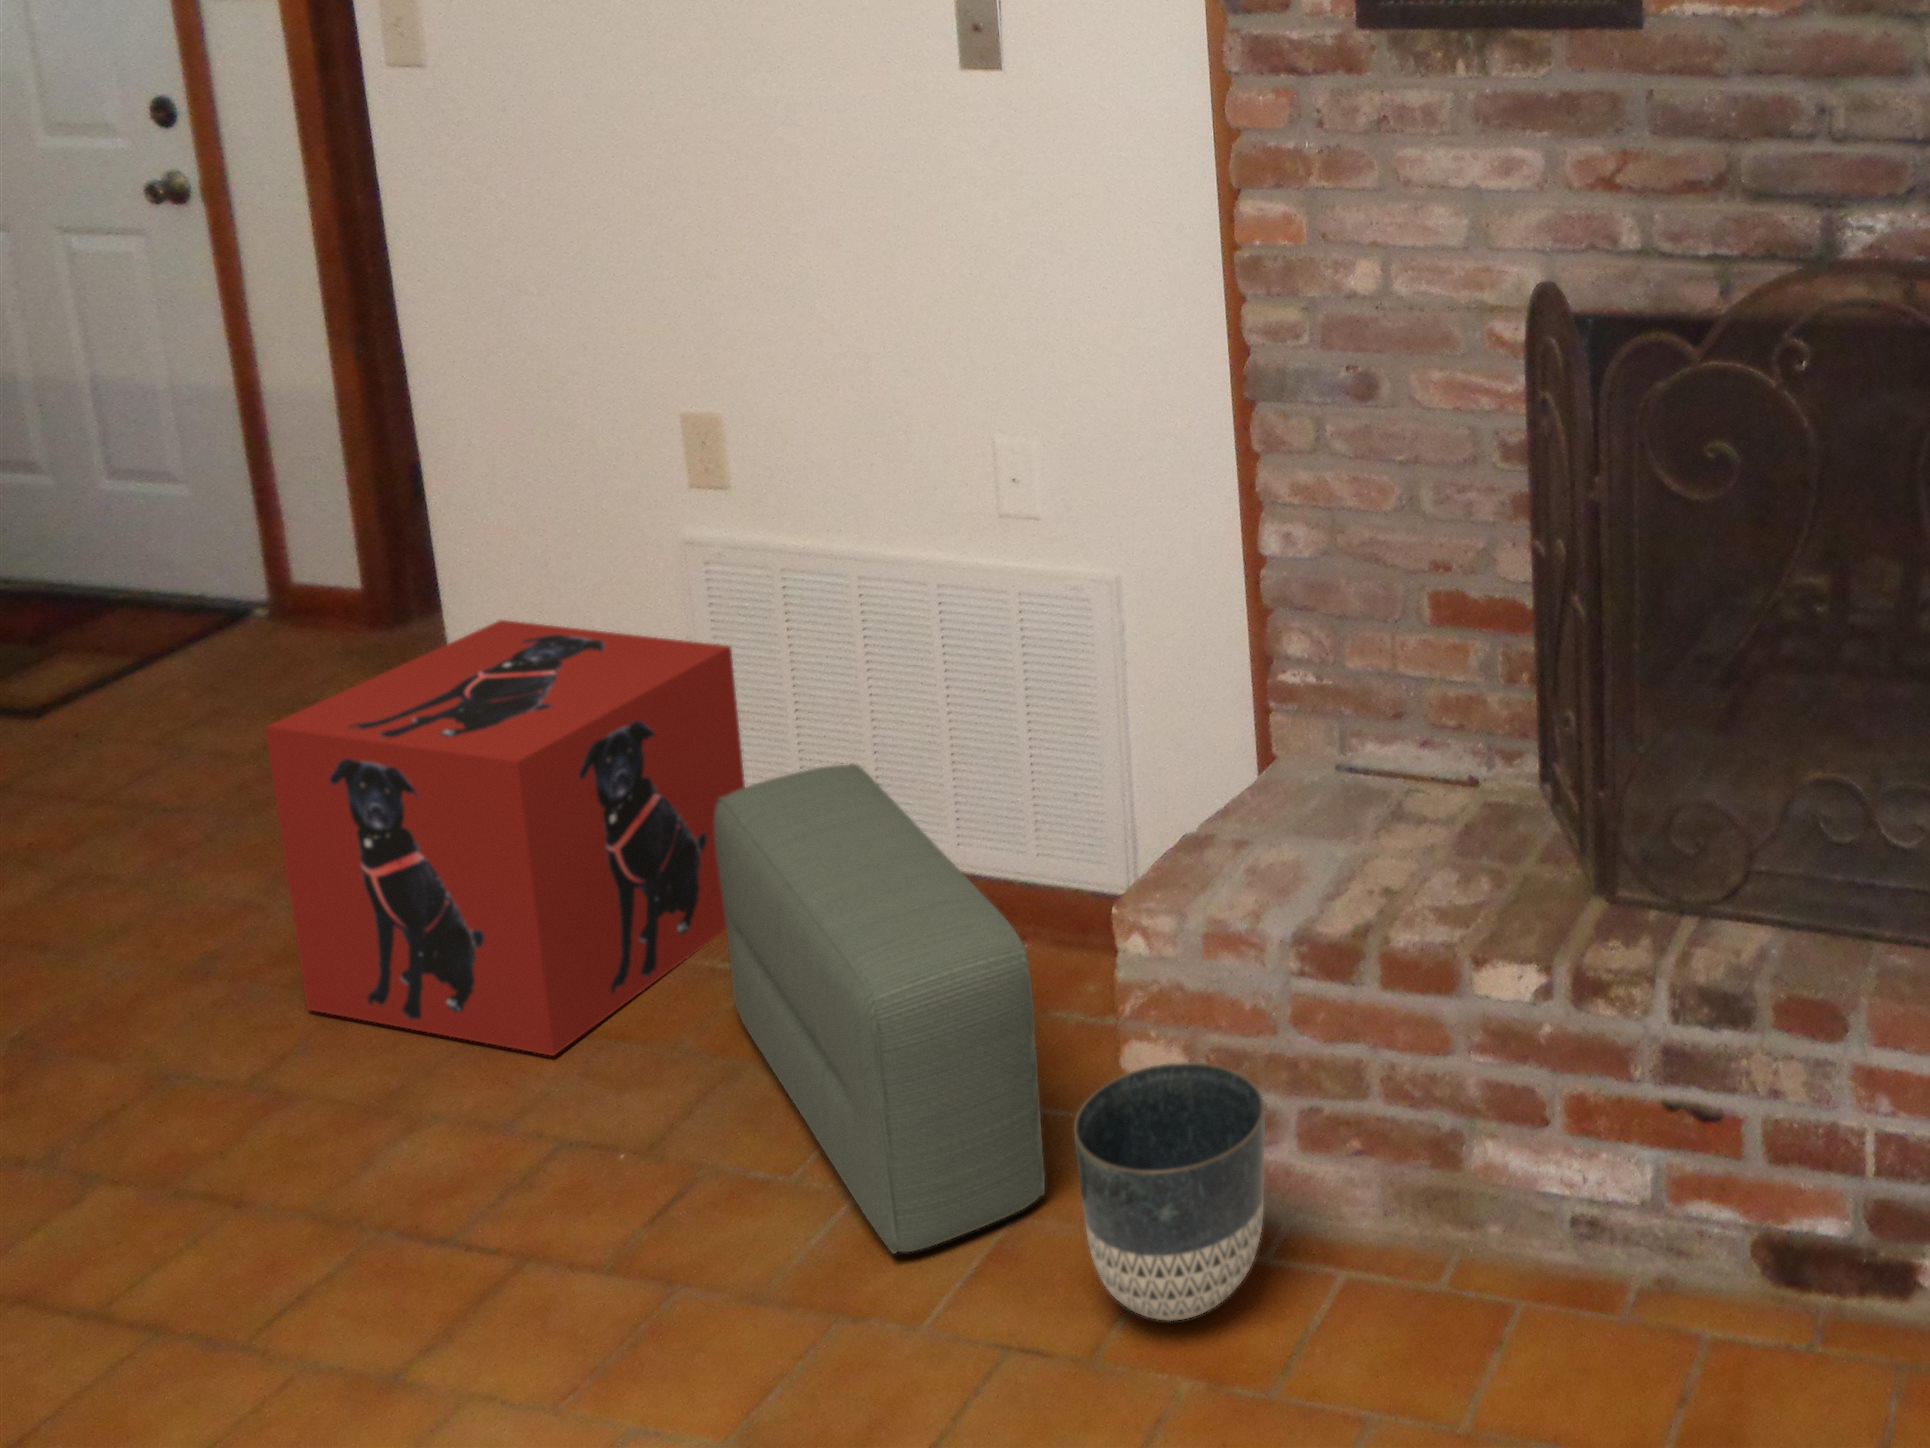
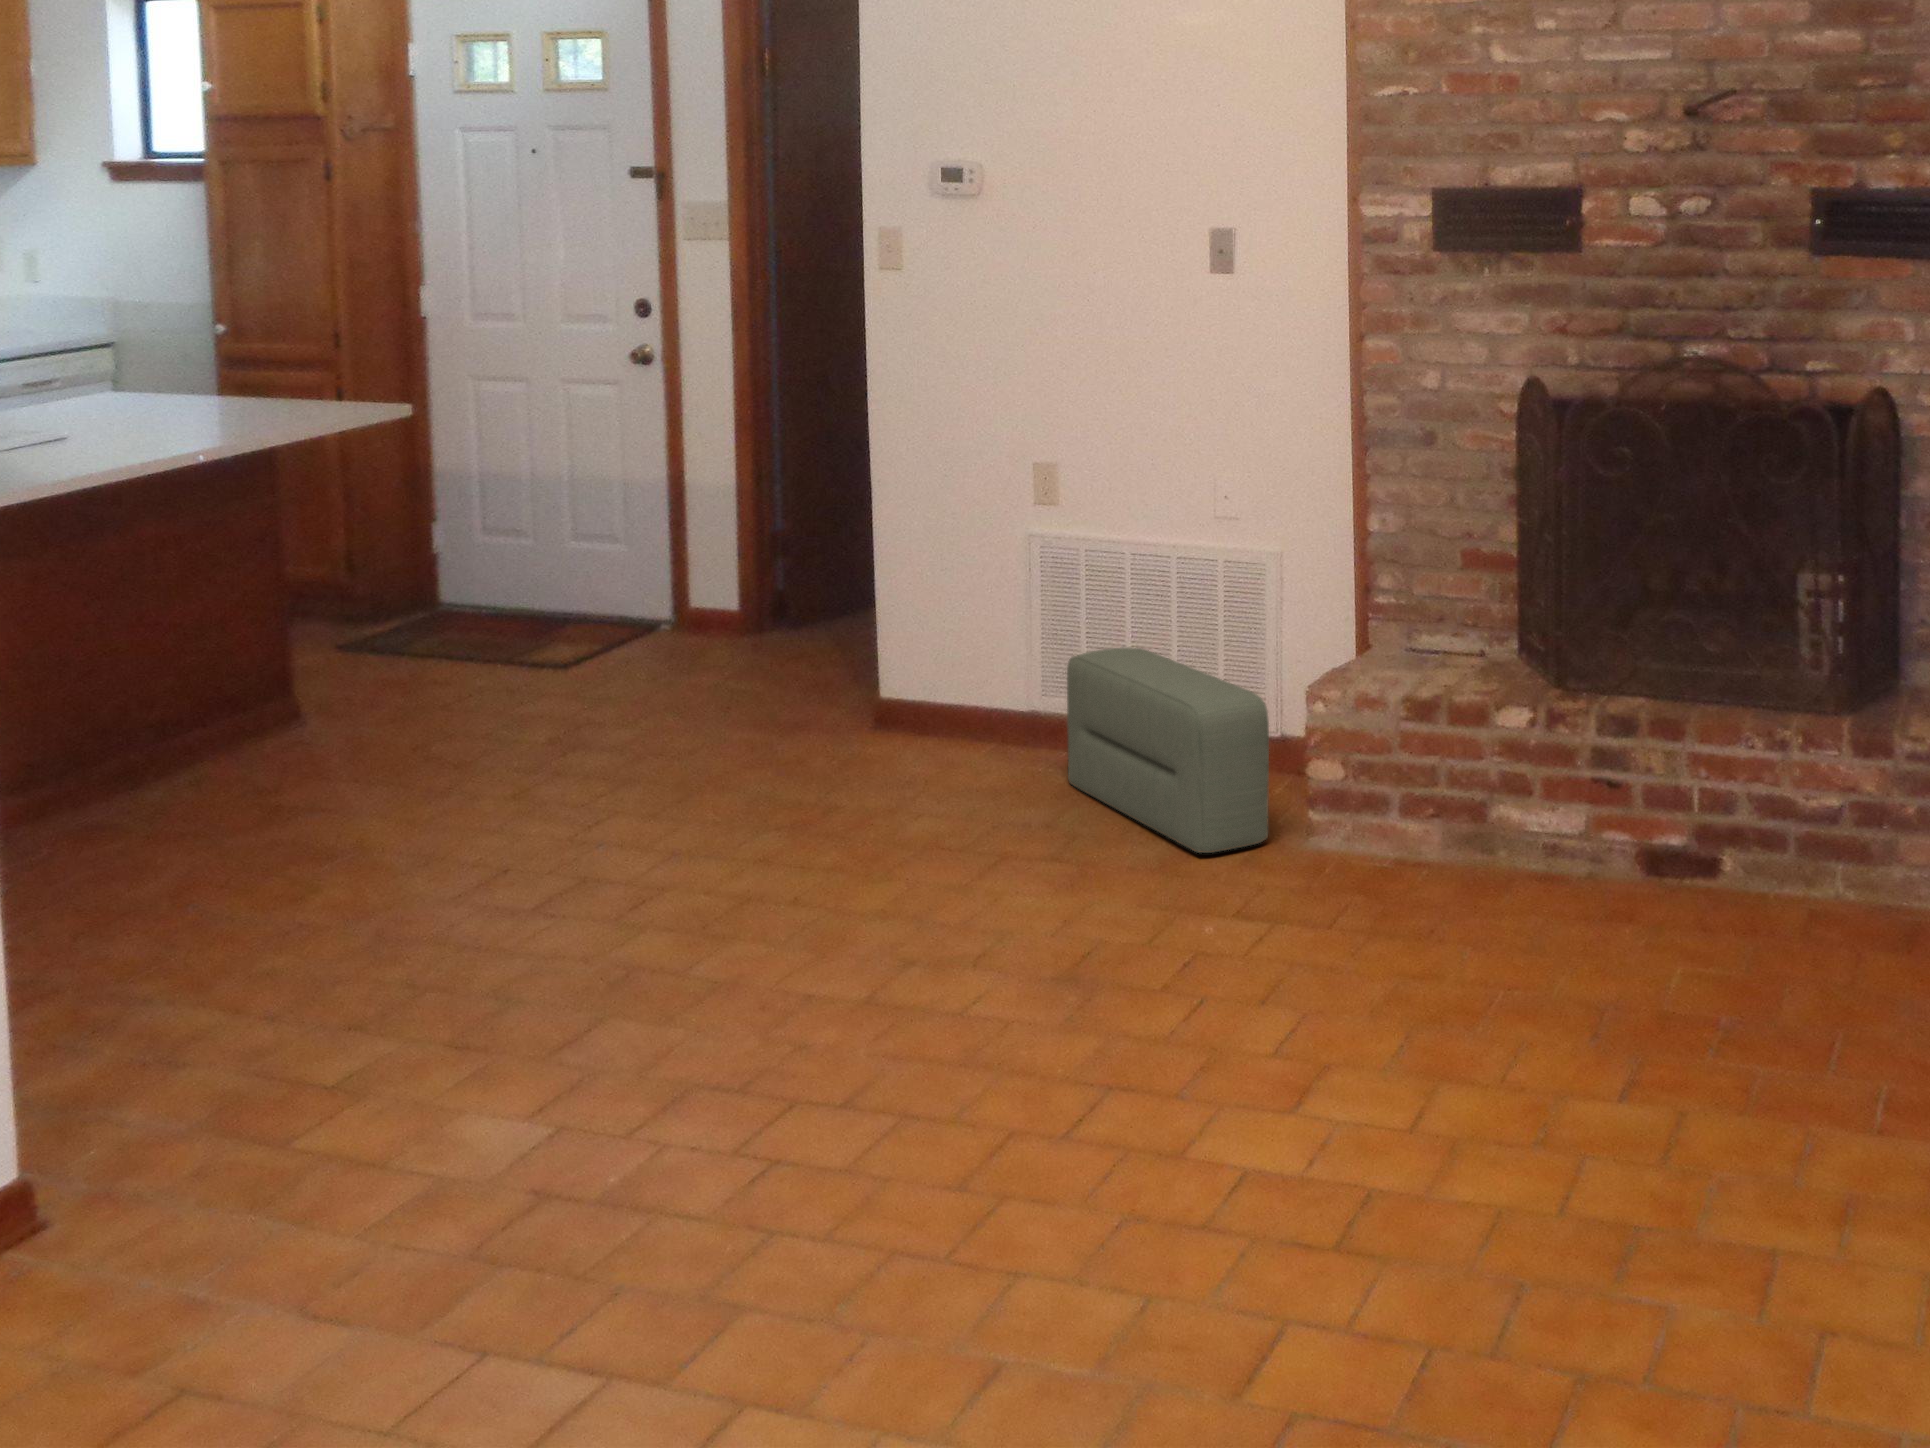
storage box: present [265,620,745,1056] -> none [831,582,1055,794]
planter: present [1074,1062,1265,1321] -> none [1302,758,1394,875]

